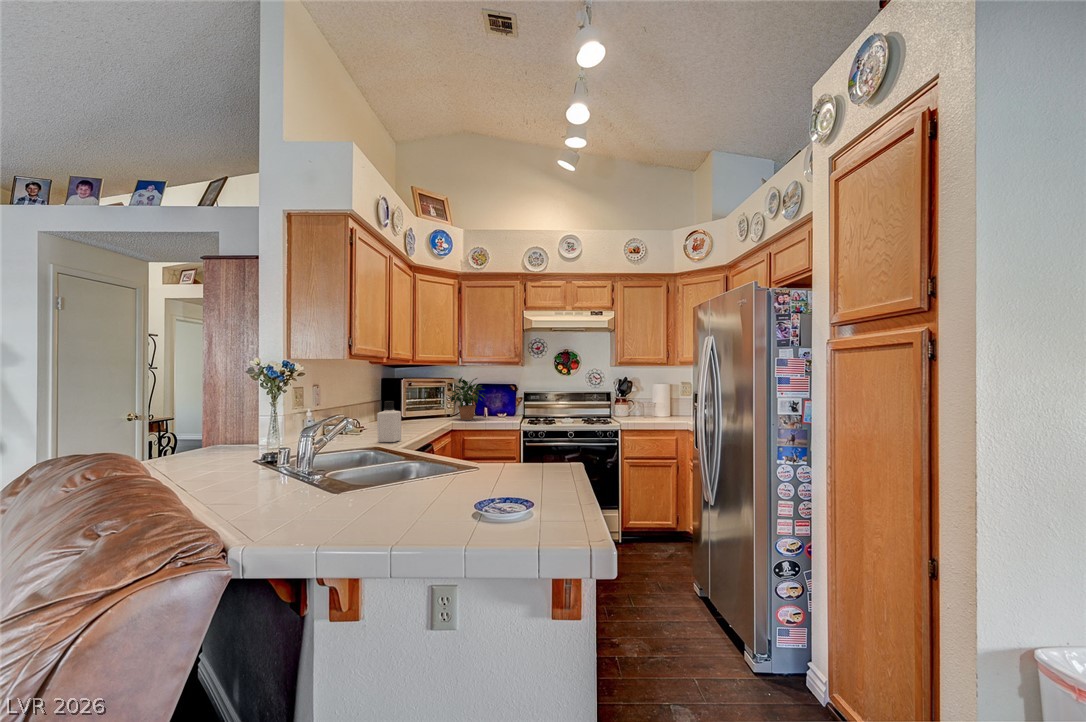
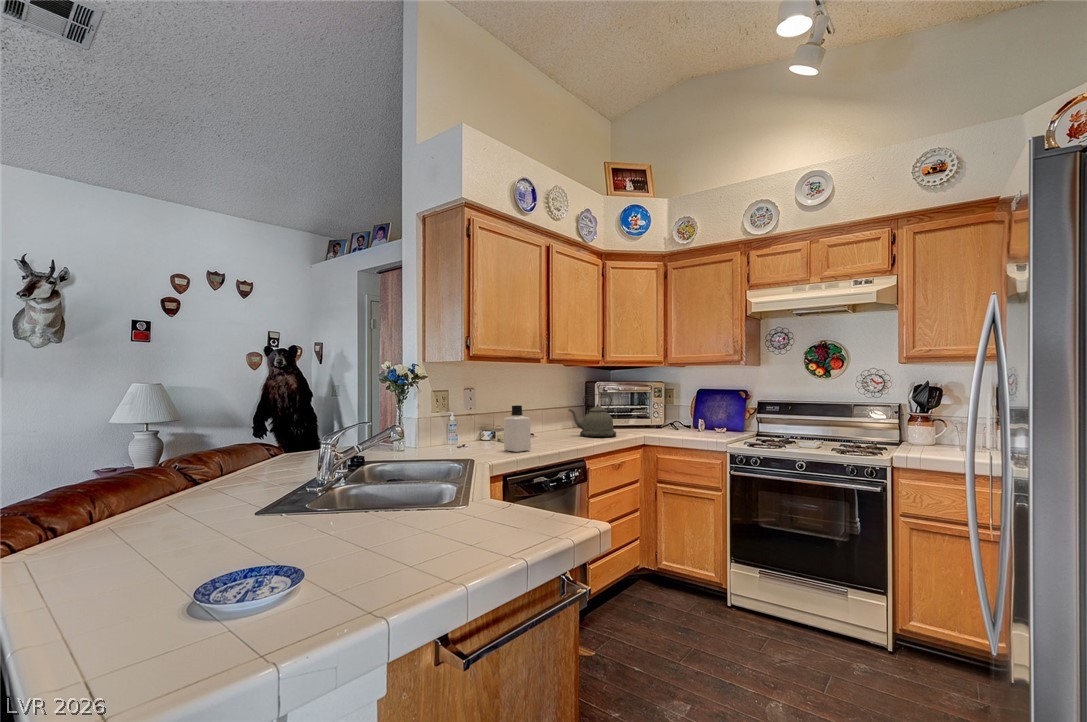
potted plant: present [448,377,486,420] -> none [647,378,700,432]
kettle: none [397,390,437,428] -> present [569,394,616,437]

